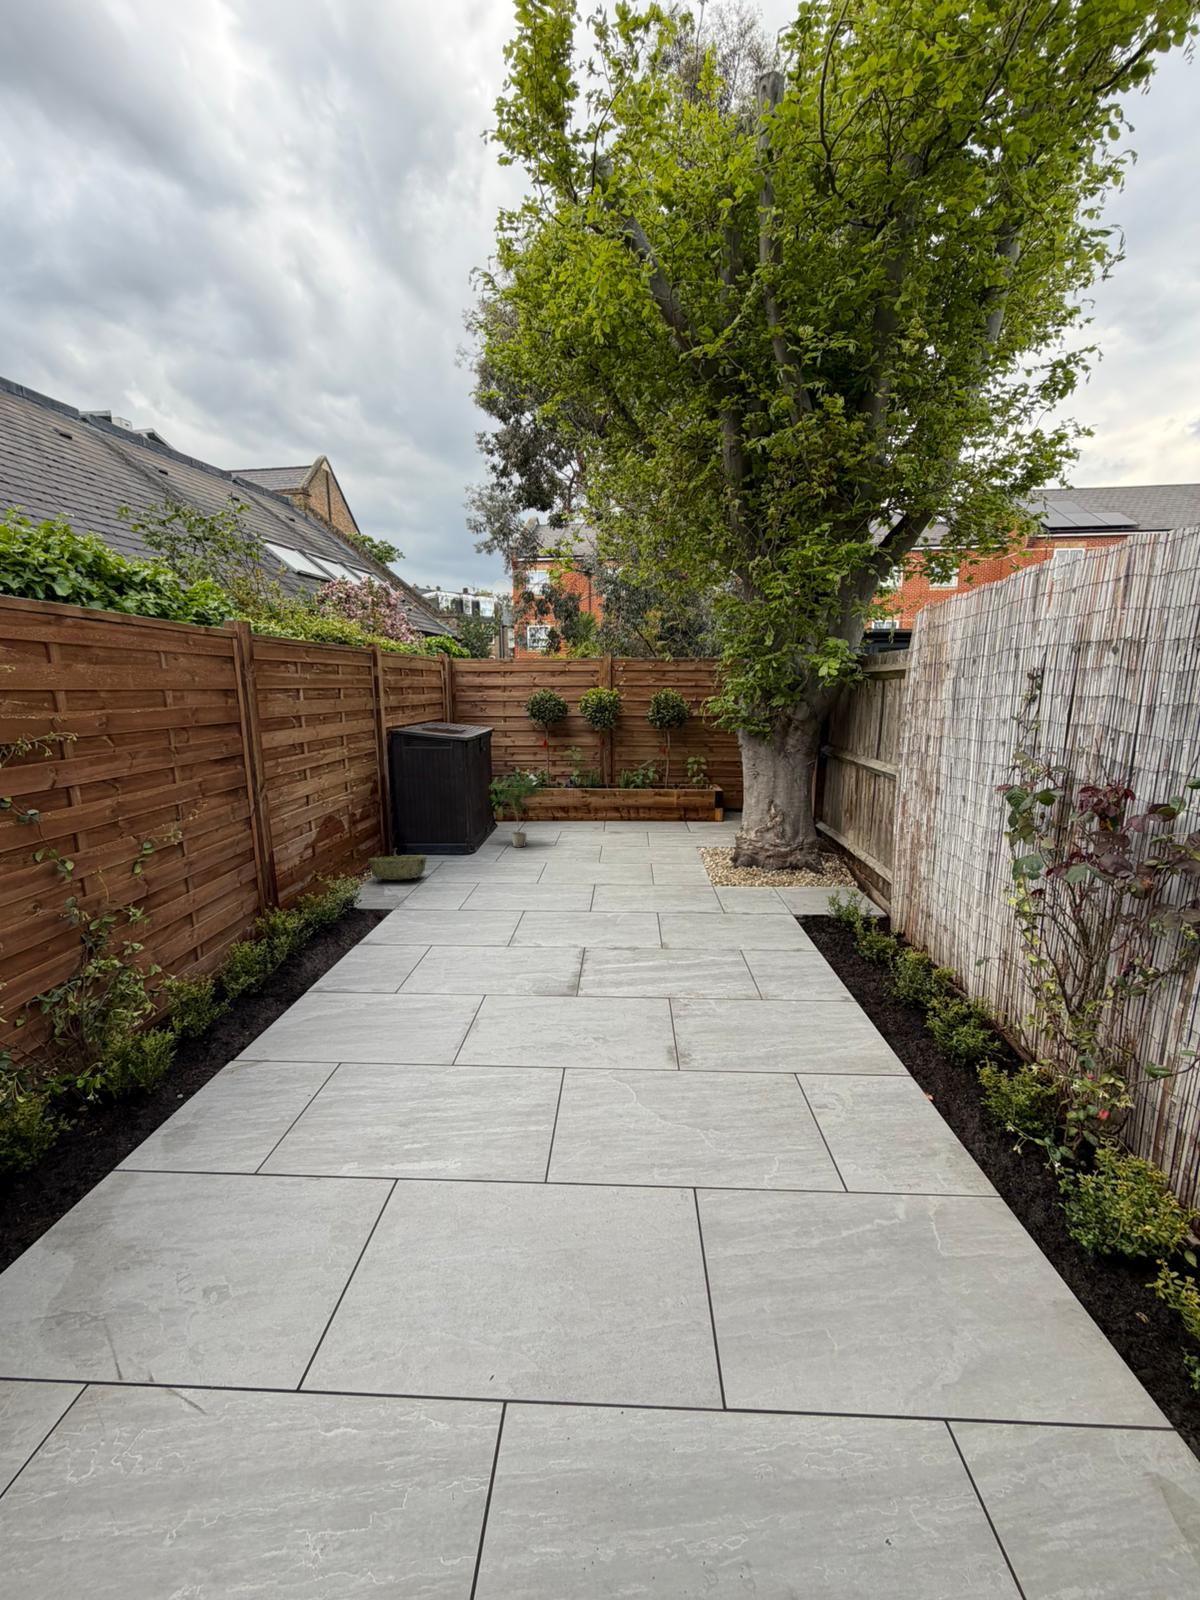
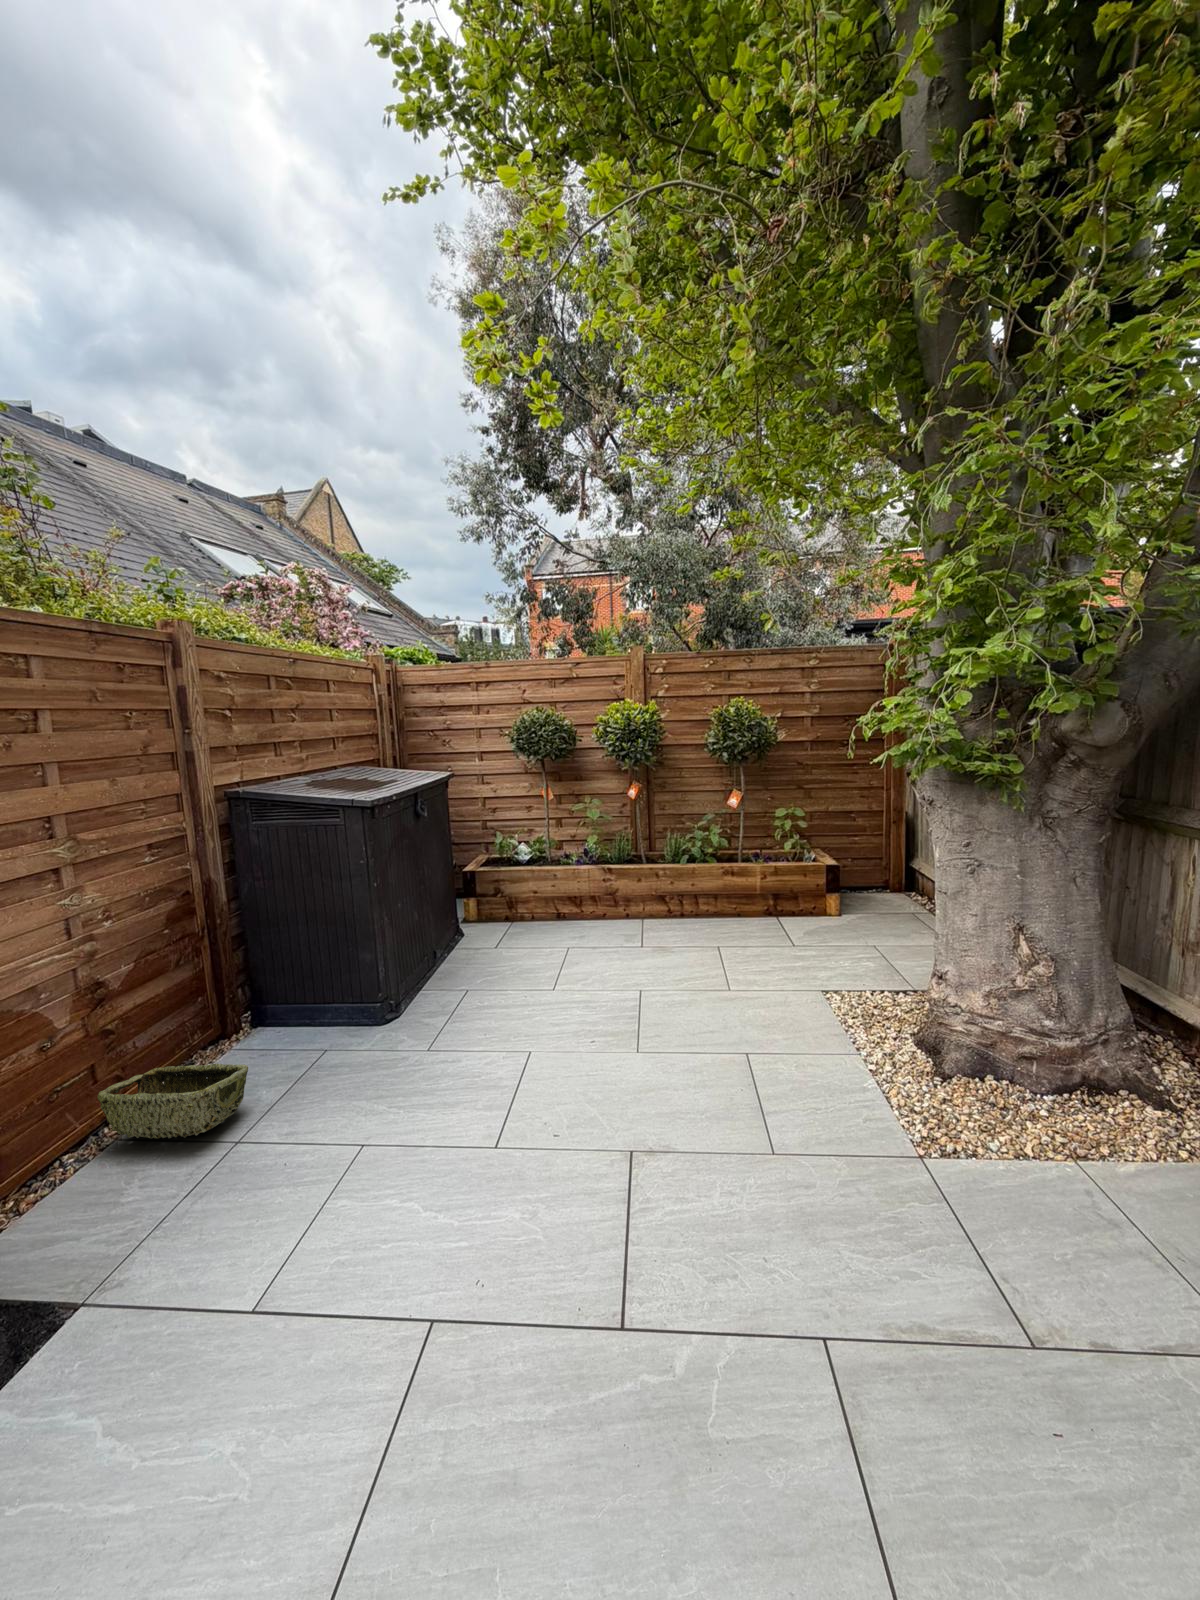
potted plant: present [491,776,546,847] -> none [428,859,533,991]

